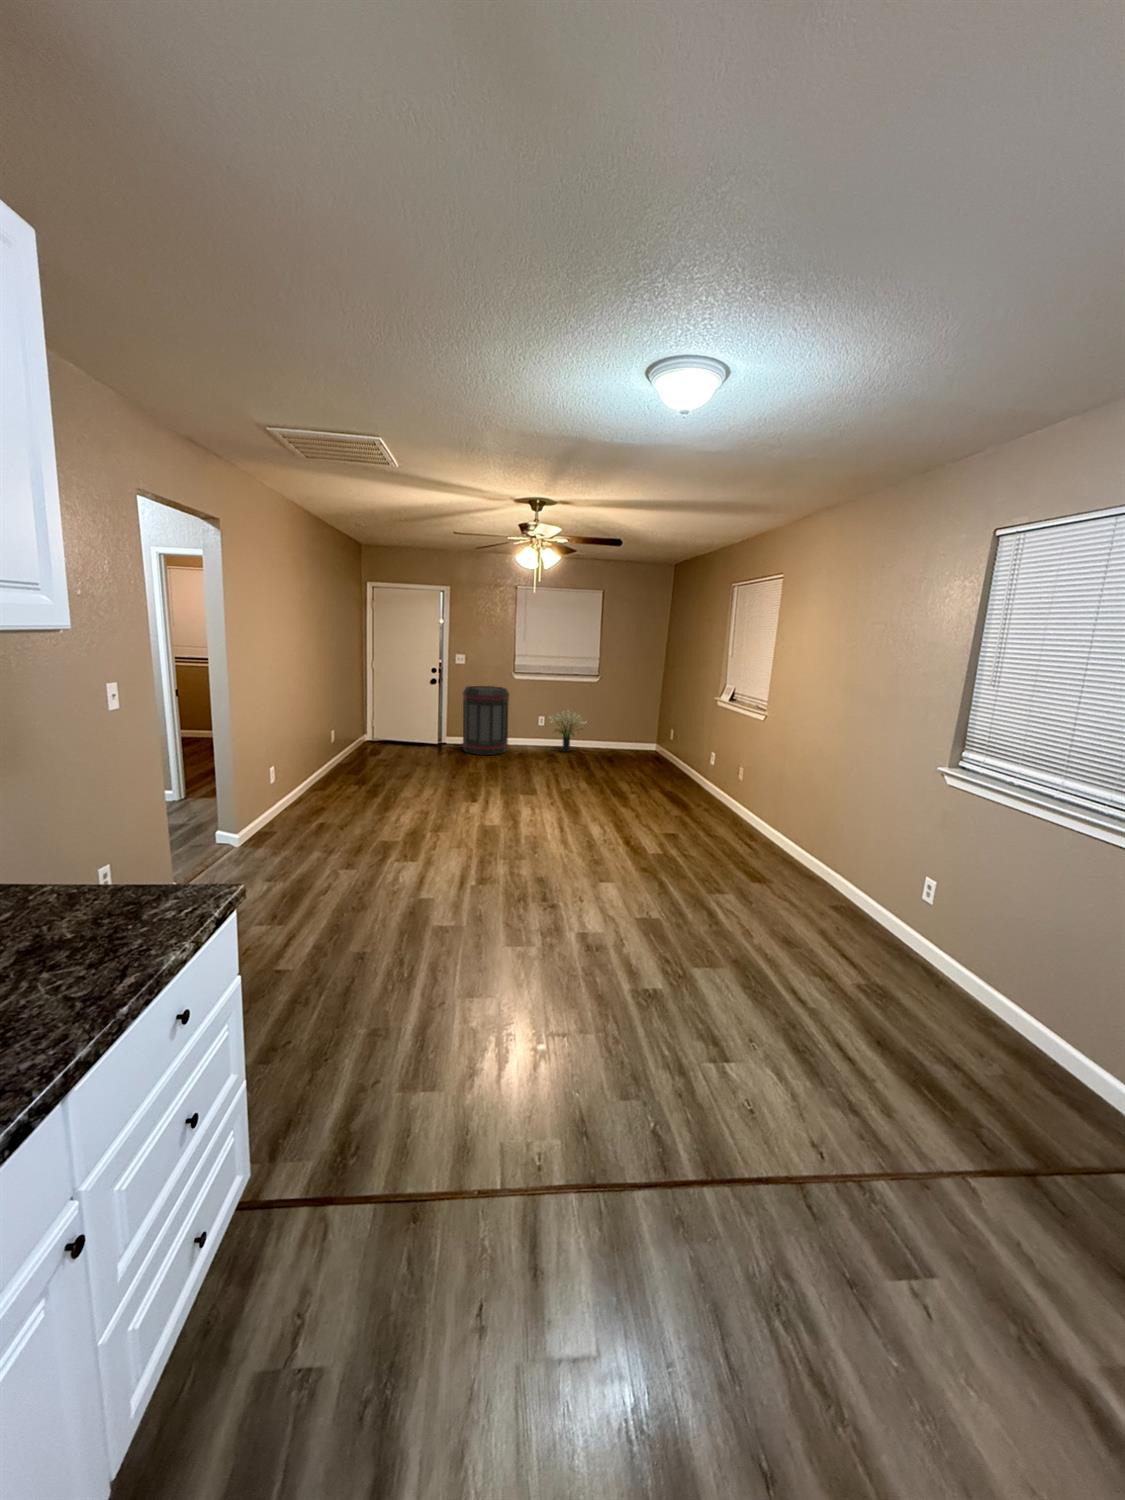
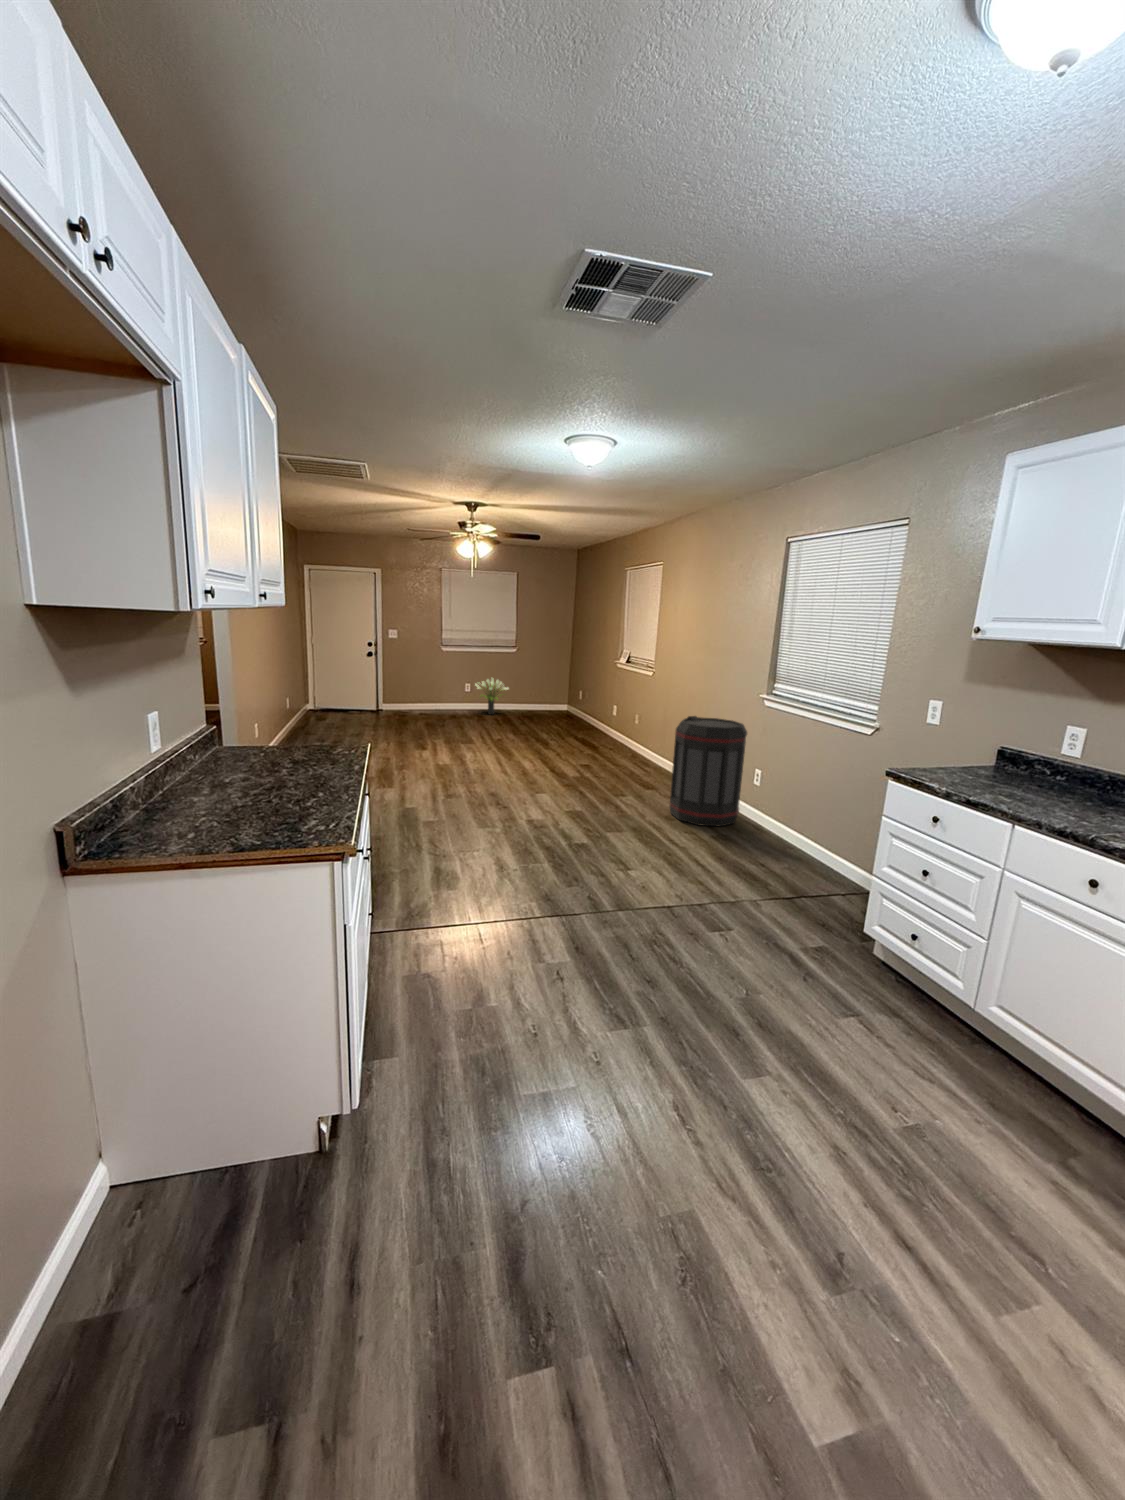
trash can: present [462,686,509,755] -> present [670,716,747,826]

